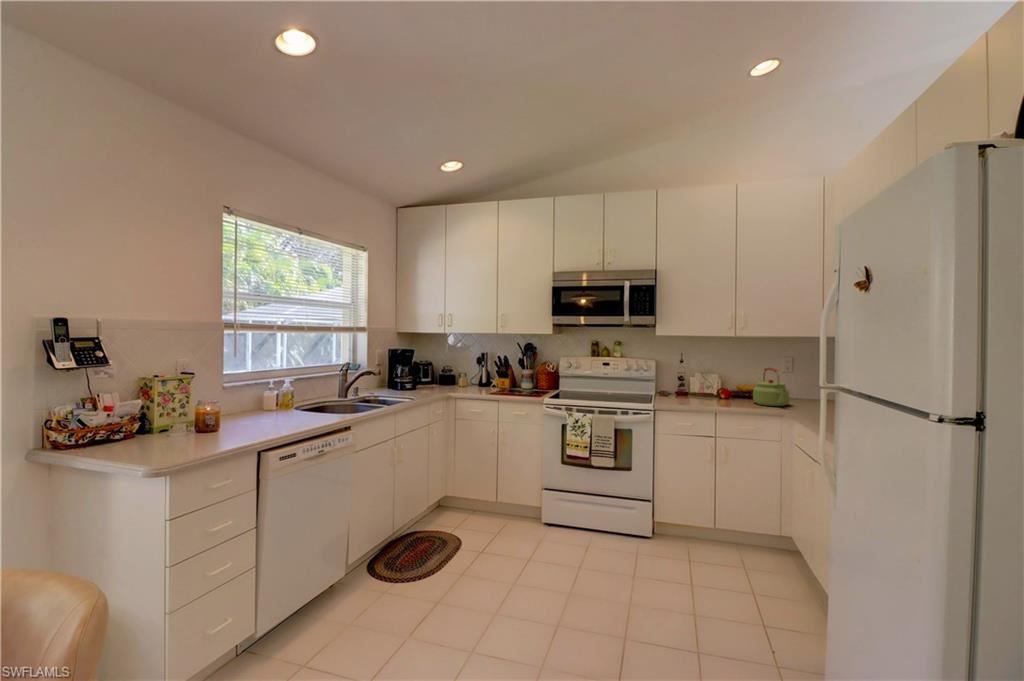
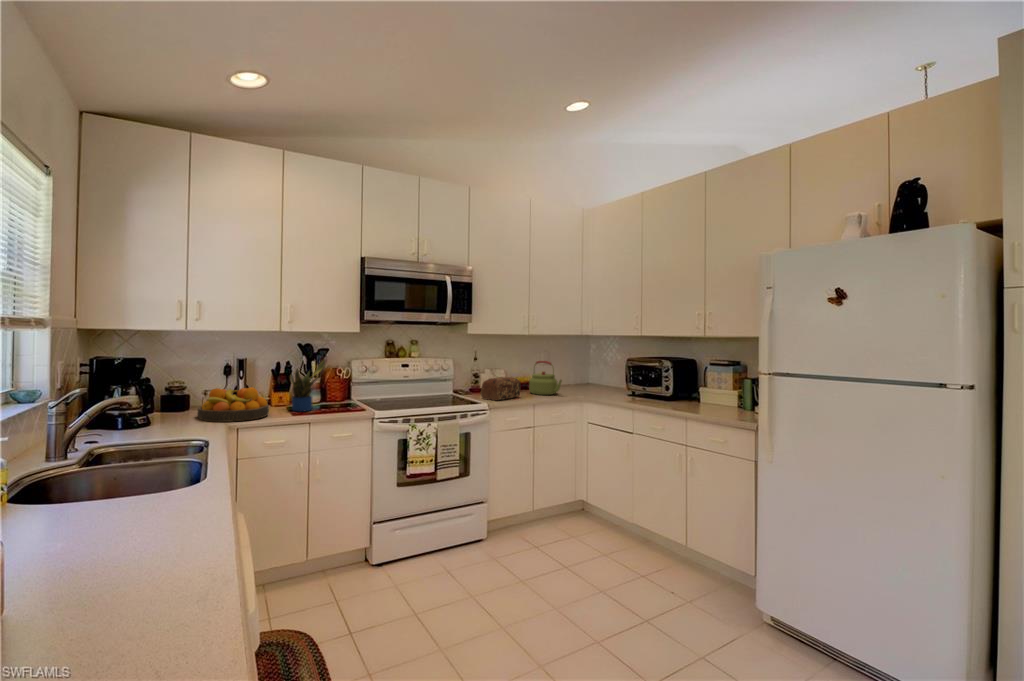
potted plant: none [501,354,525,393] -> present [290,360,325,412]
fruit bowl: none [438,371,483,393] -> present [198,387,269,422]
bread loaf: none [678,381,726,404] -> present [481,377,521,401]

